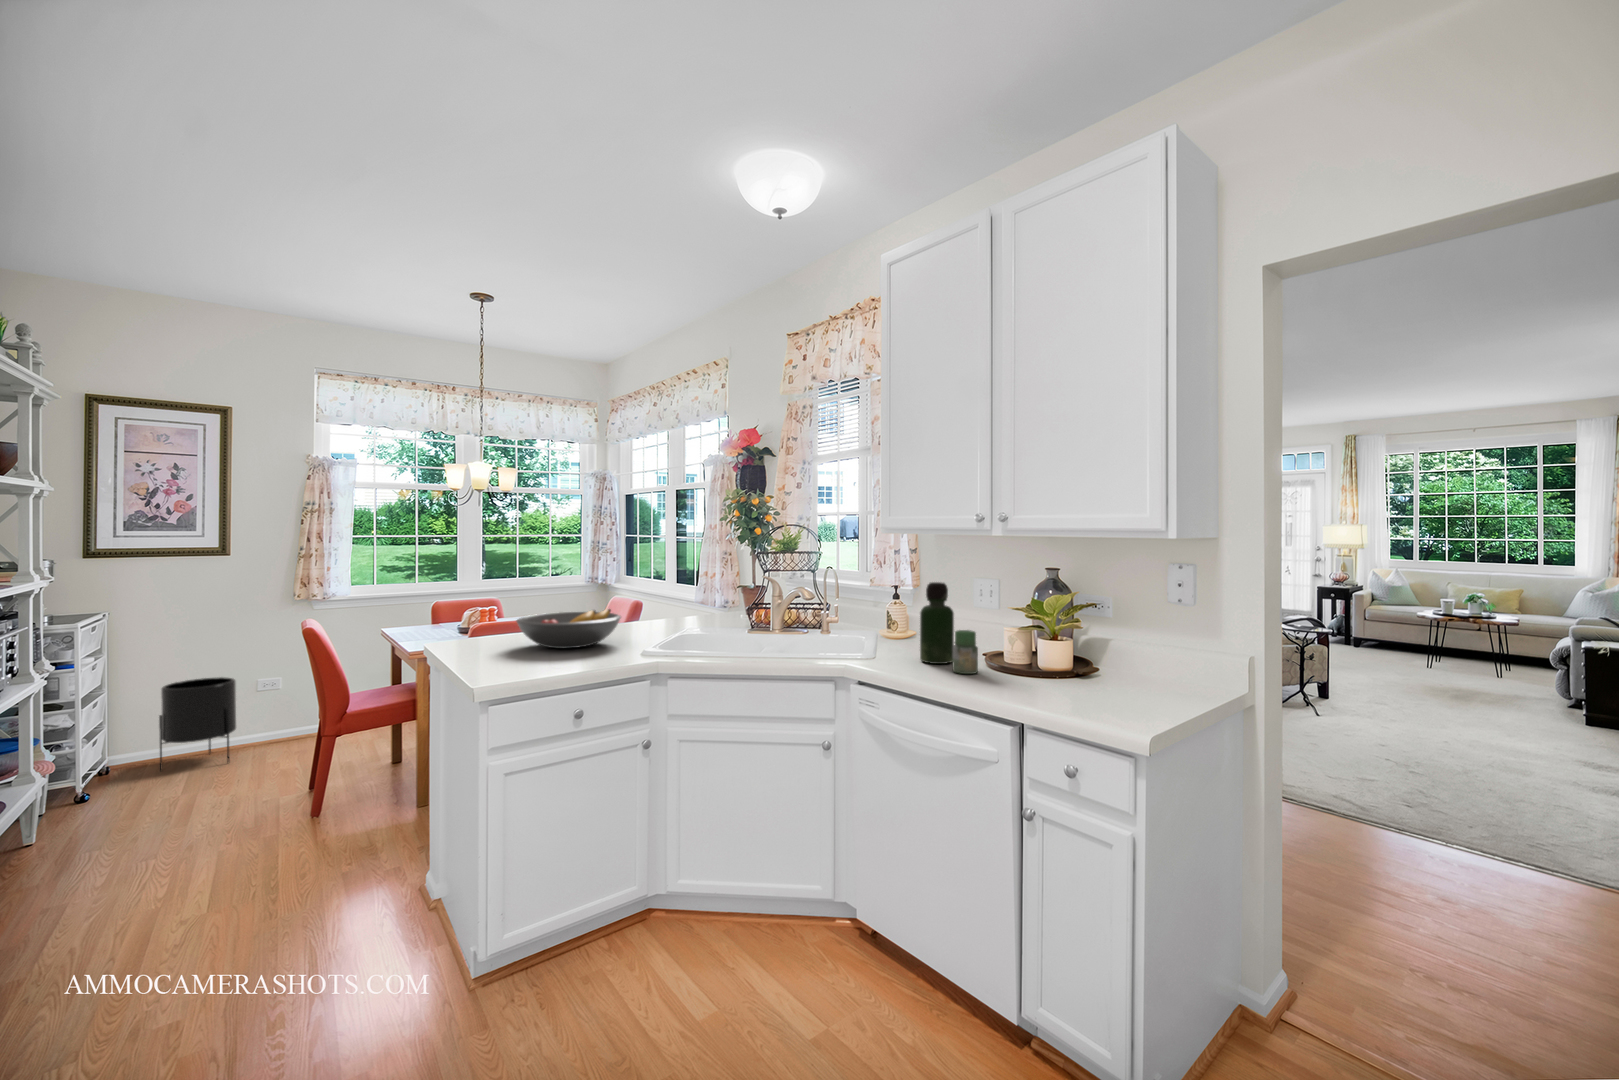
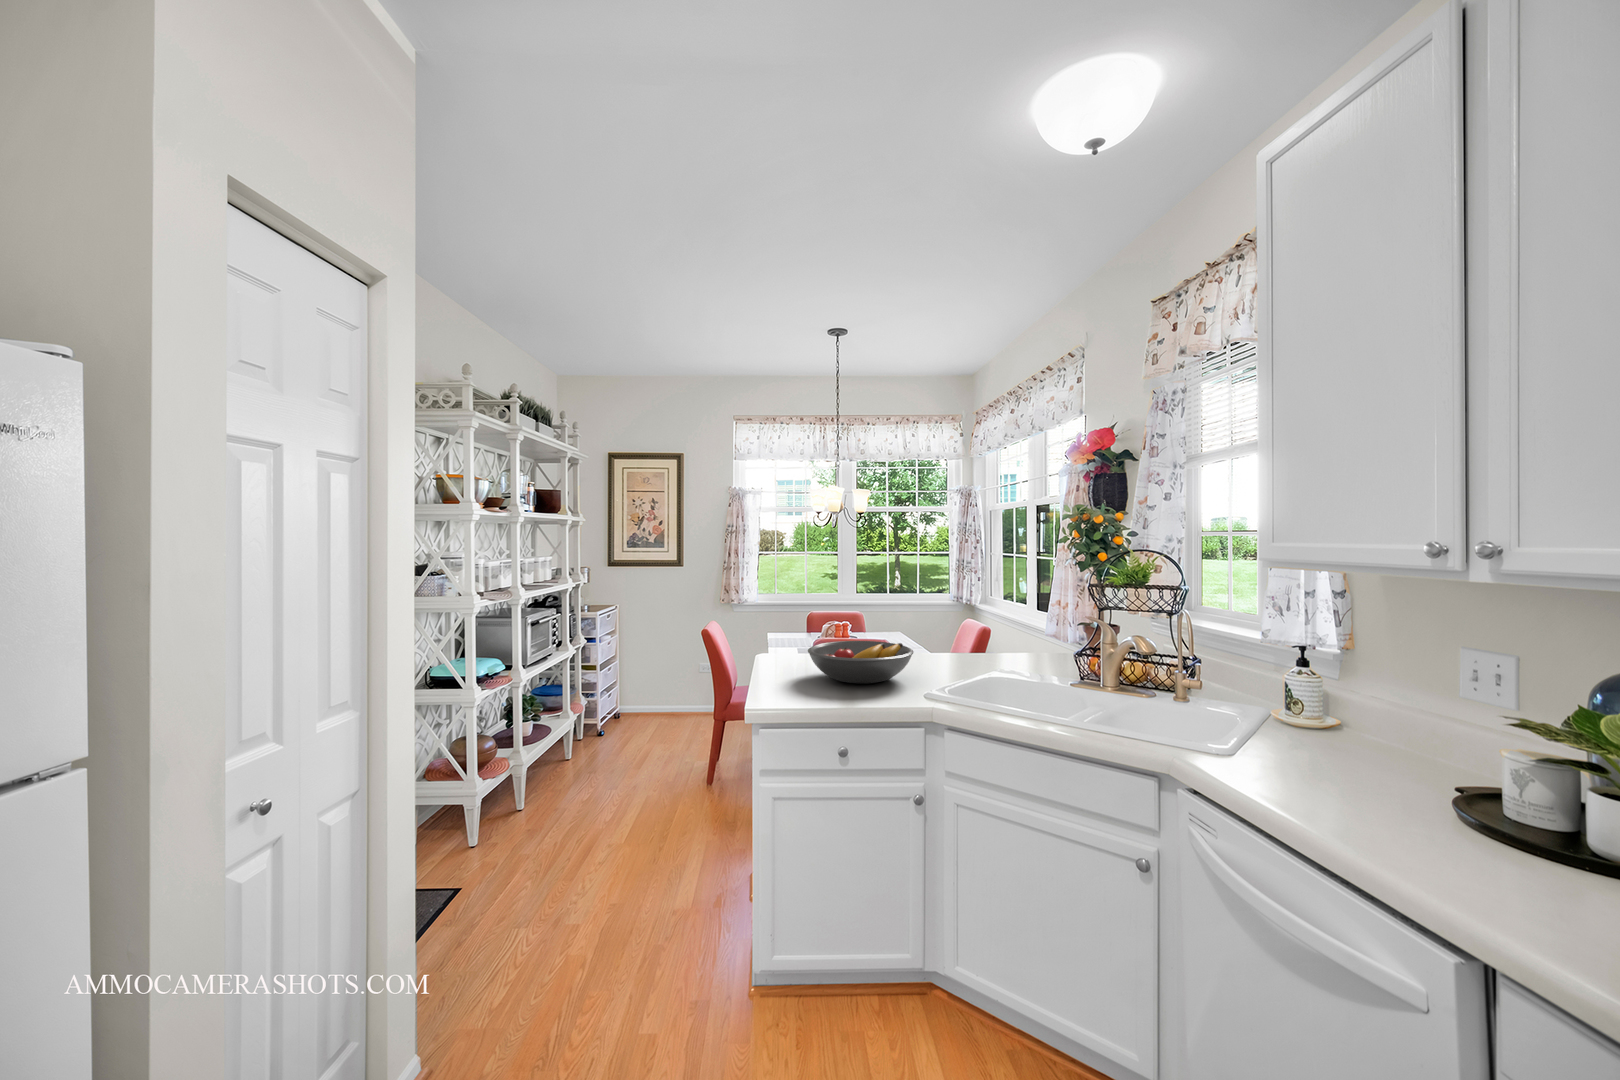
bottle: present [920,582,954,664] -> none [1340,658,1417,806]
jar: present [953,630,978,674] -> none [1408,757,1473,849]
planter: present [159,677,236,771] -> none [641,656,686,723]

